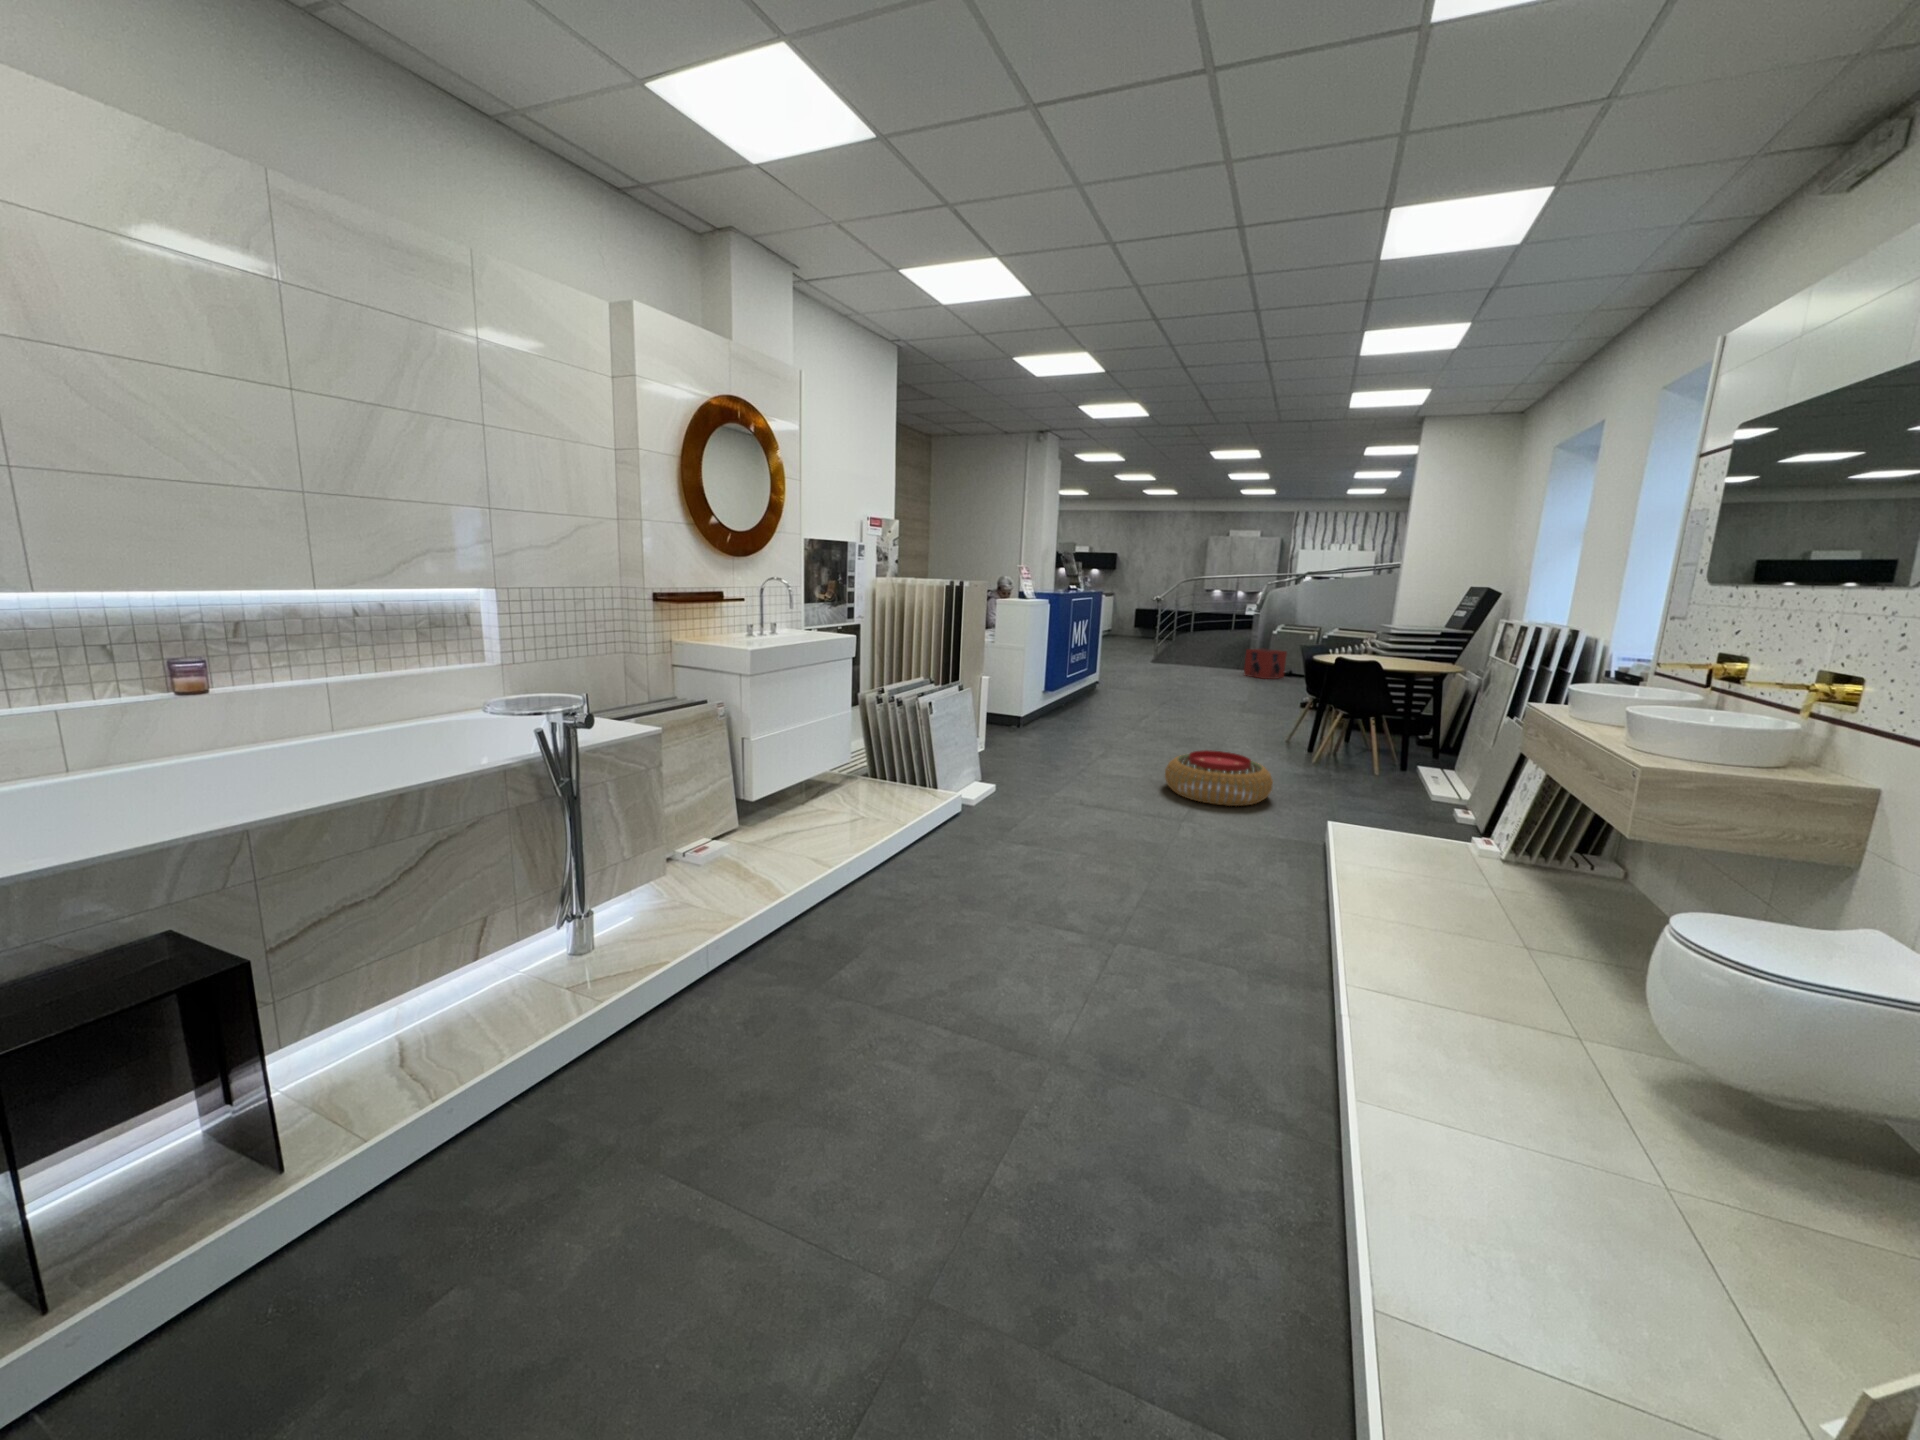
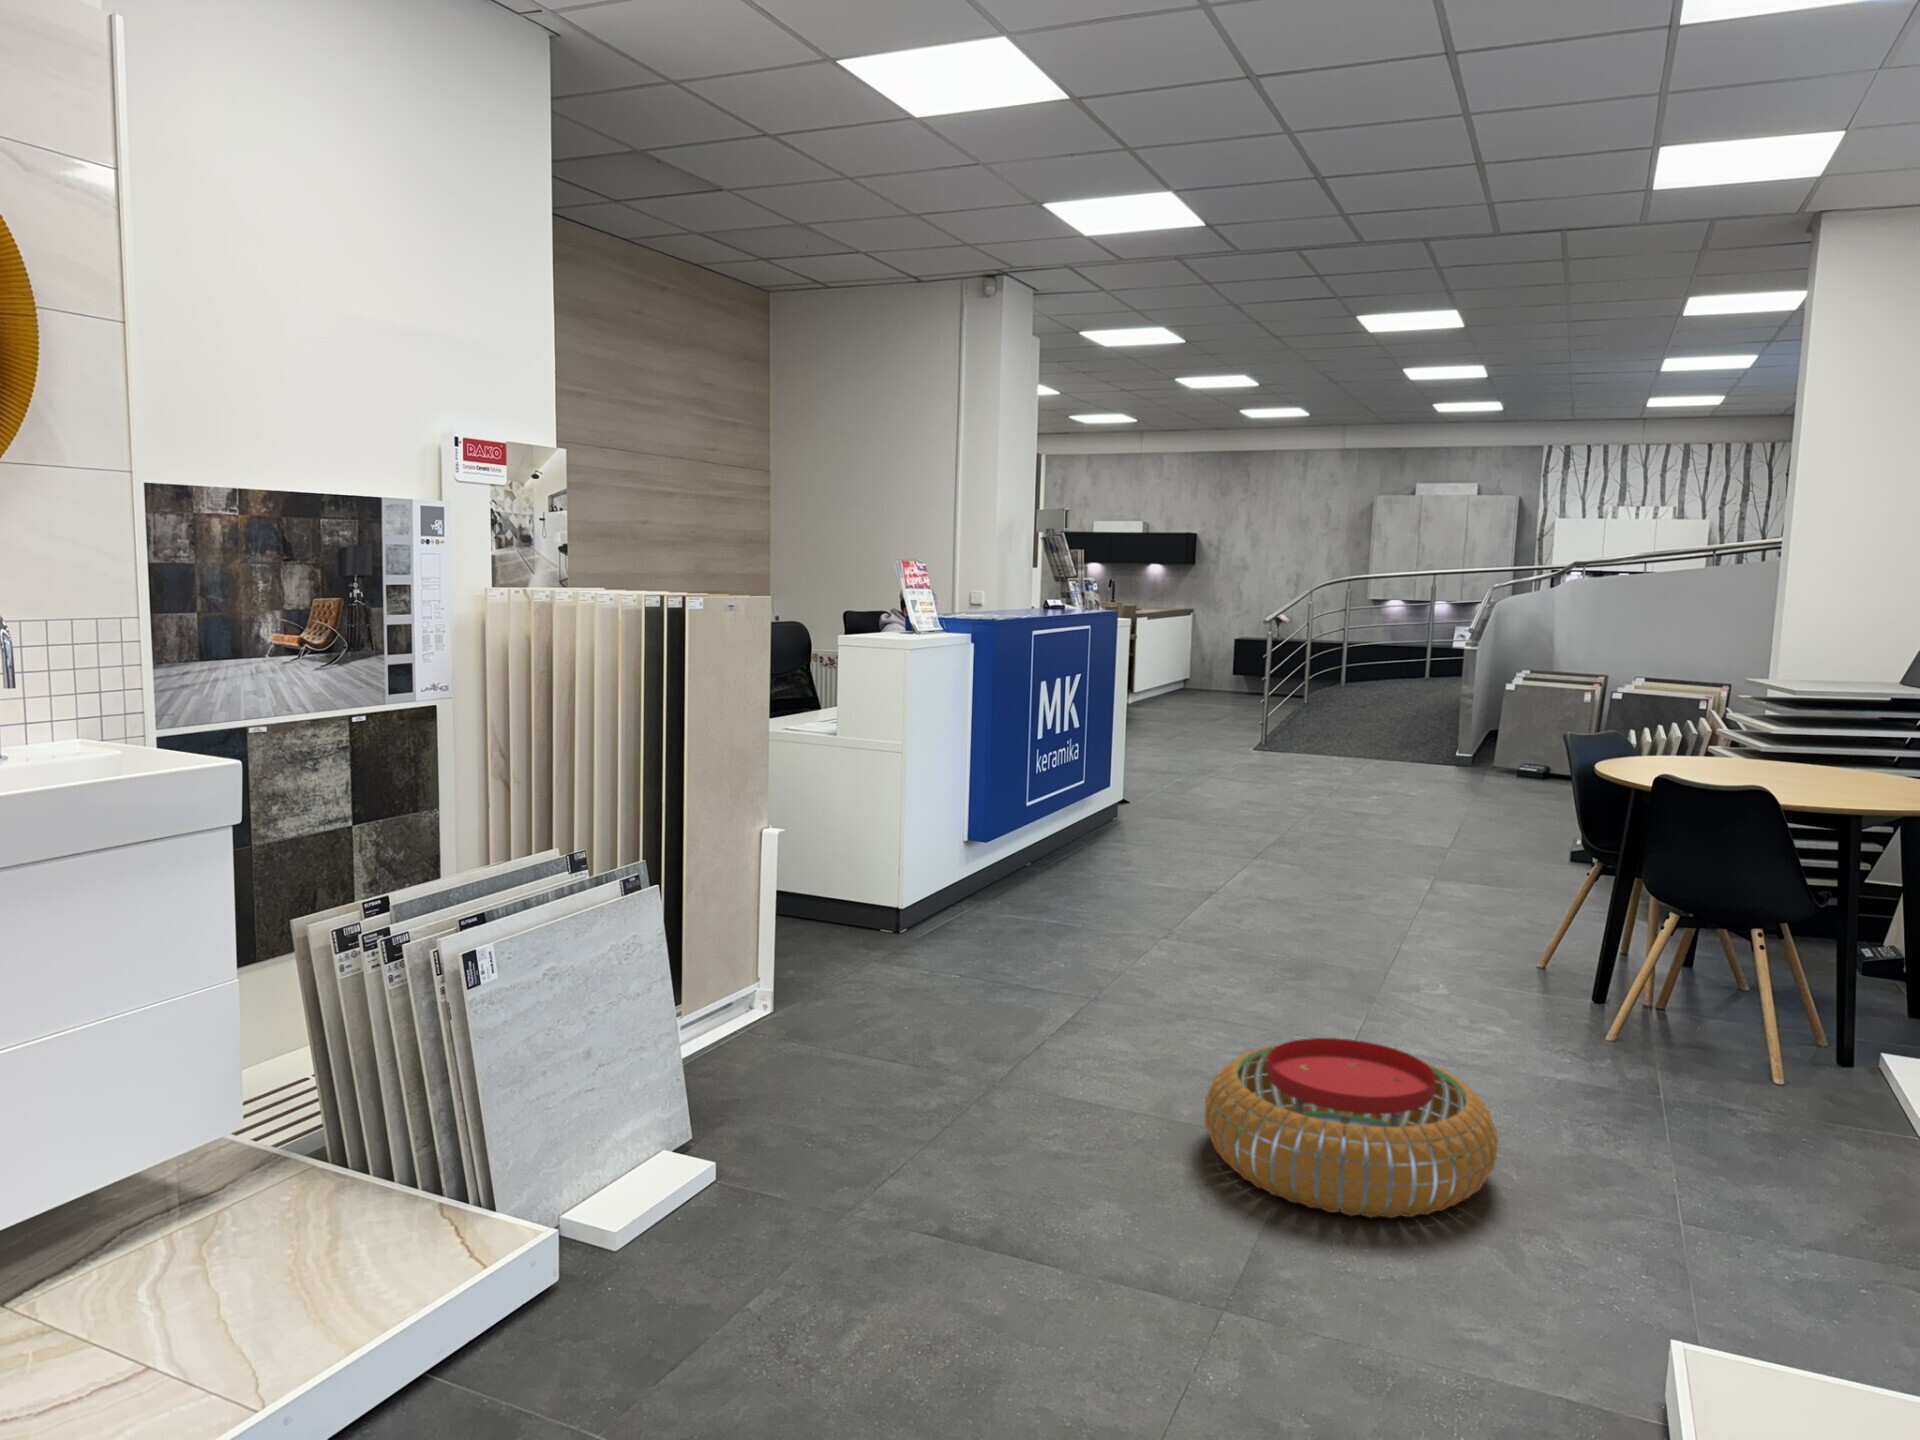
storage box: present [1244,649,1287,679] -> none [1446,724,1536,790]

